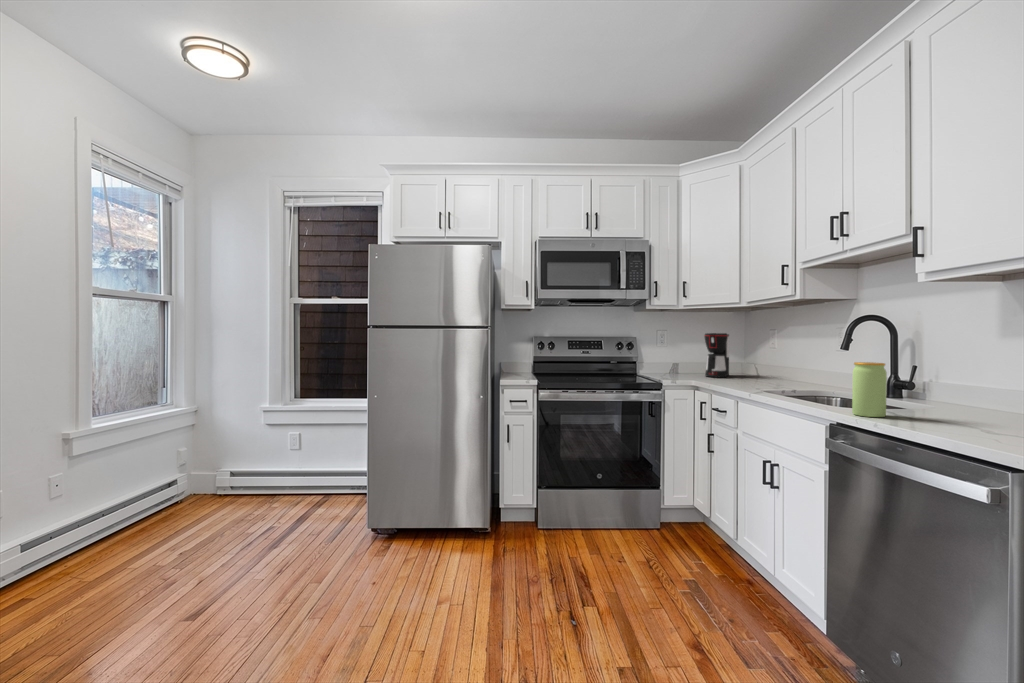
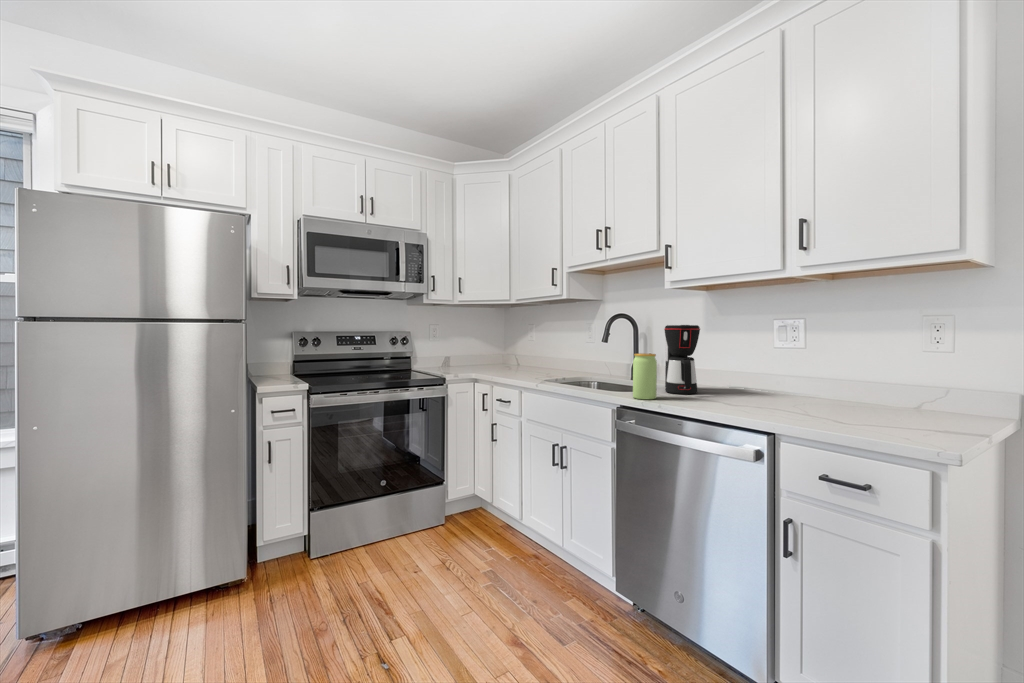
coffee maker: present [704,333,729,377] -> present [664,325,700,394]

